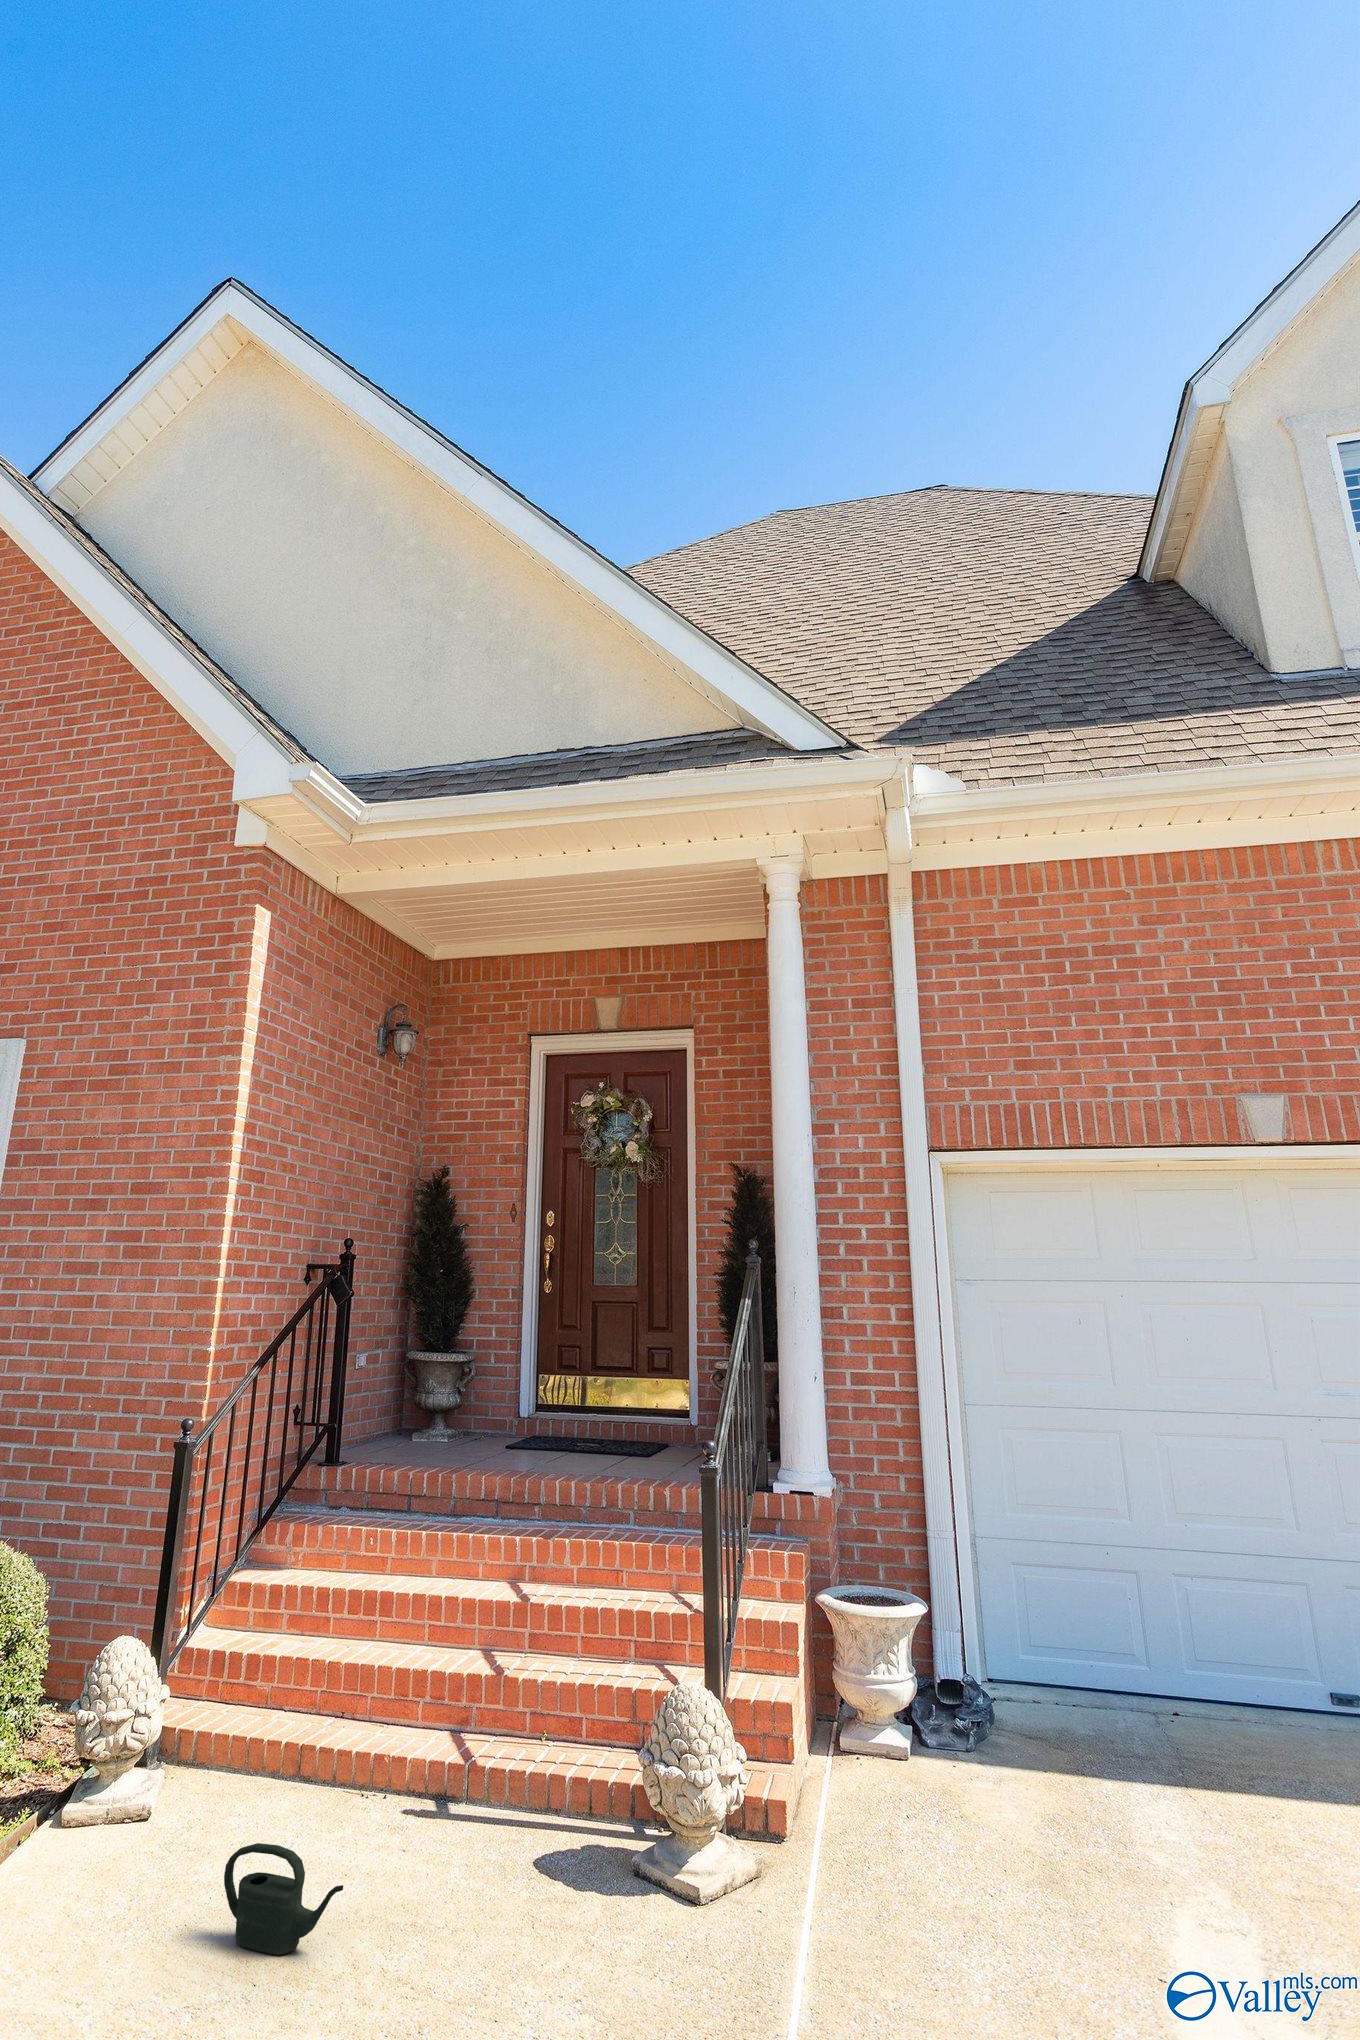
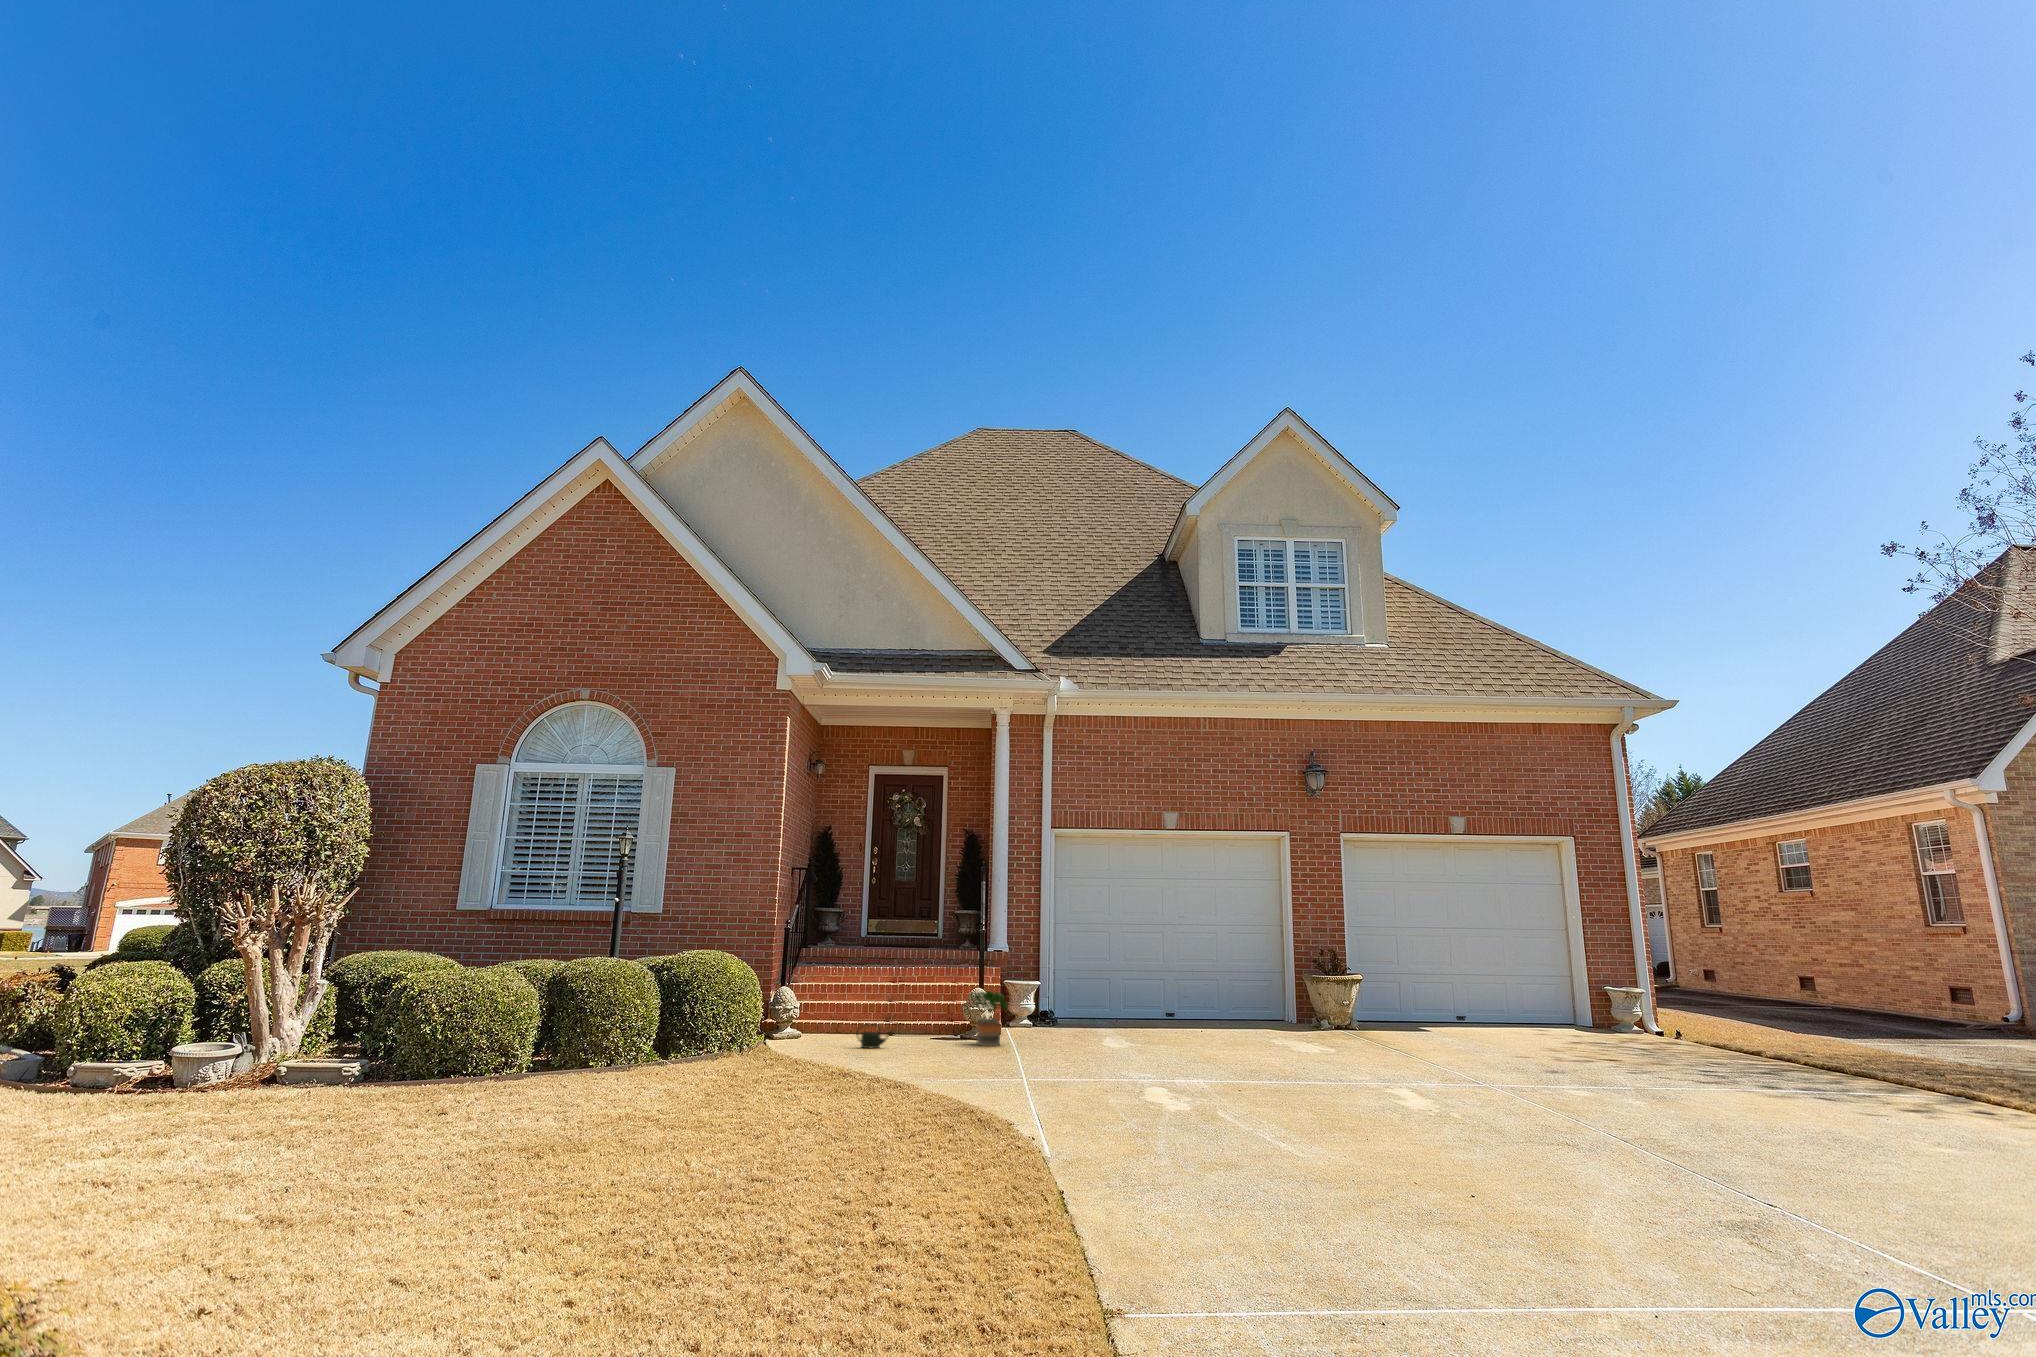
potted tree: none [639,1719,771,1977] -> present [973,991,1008,1046]

